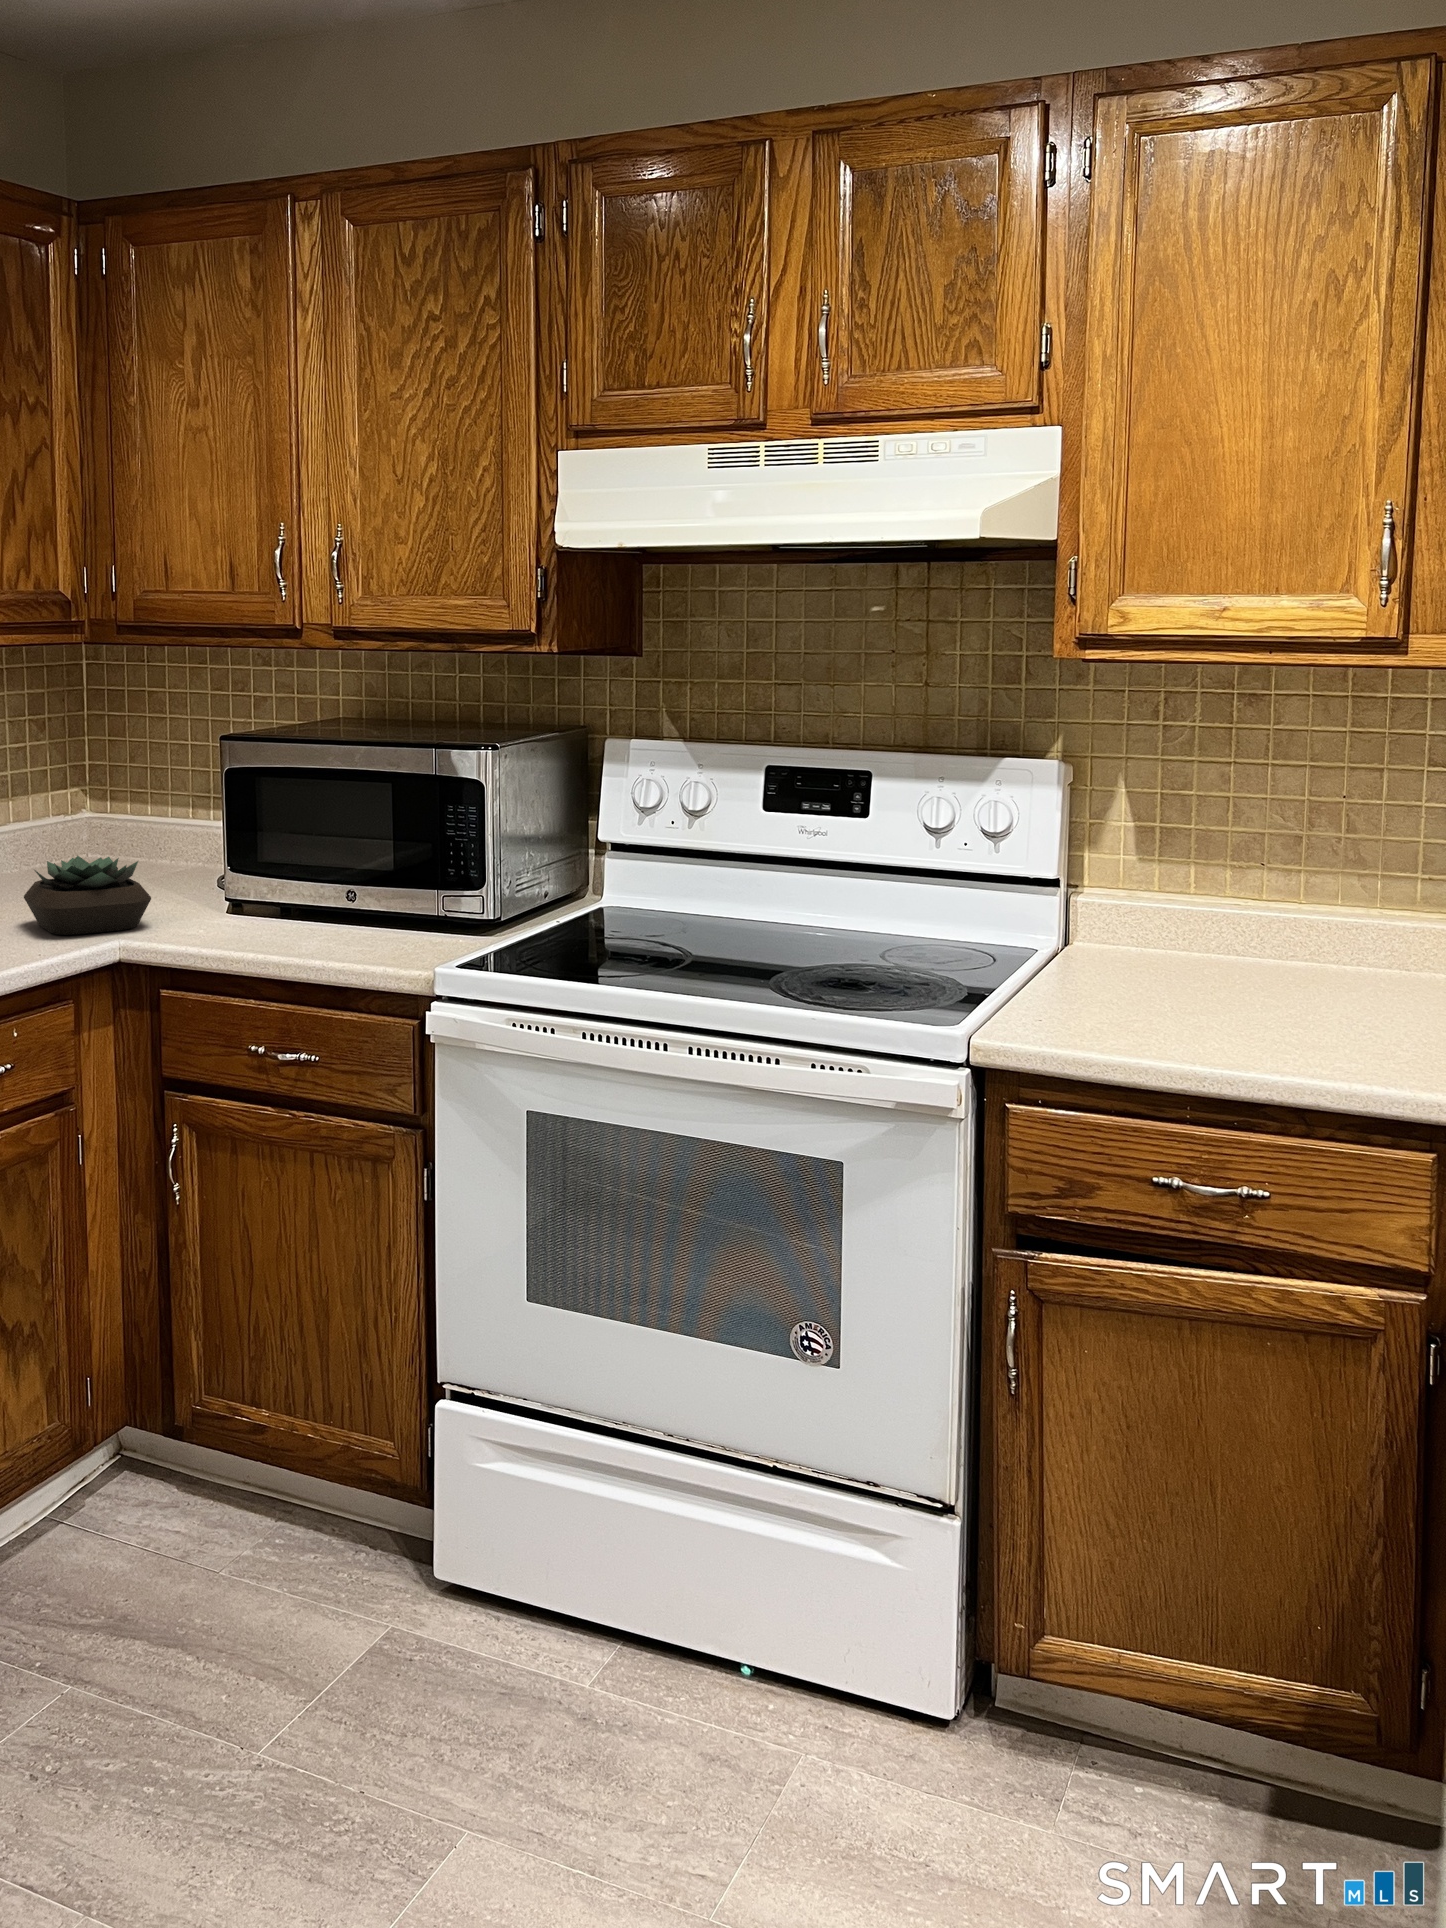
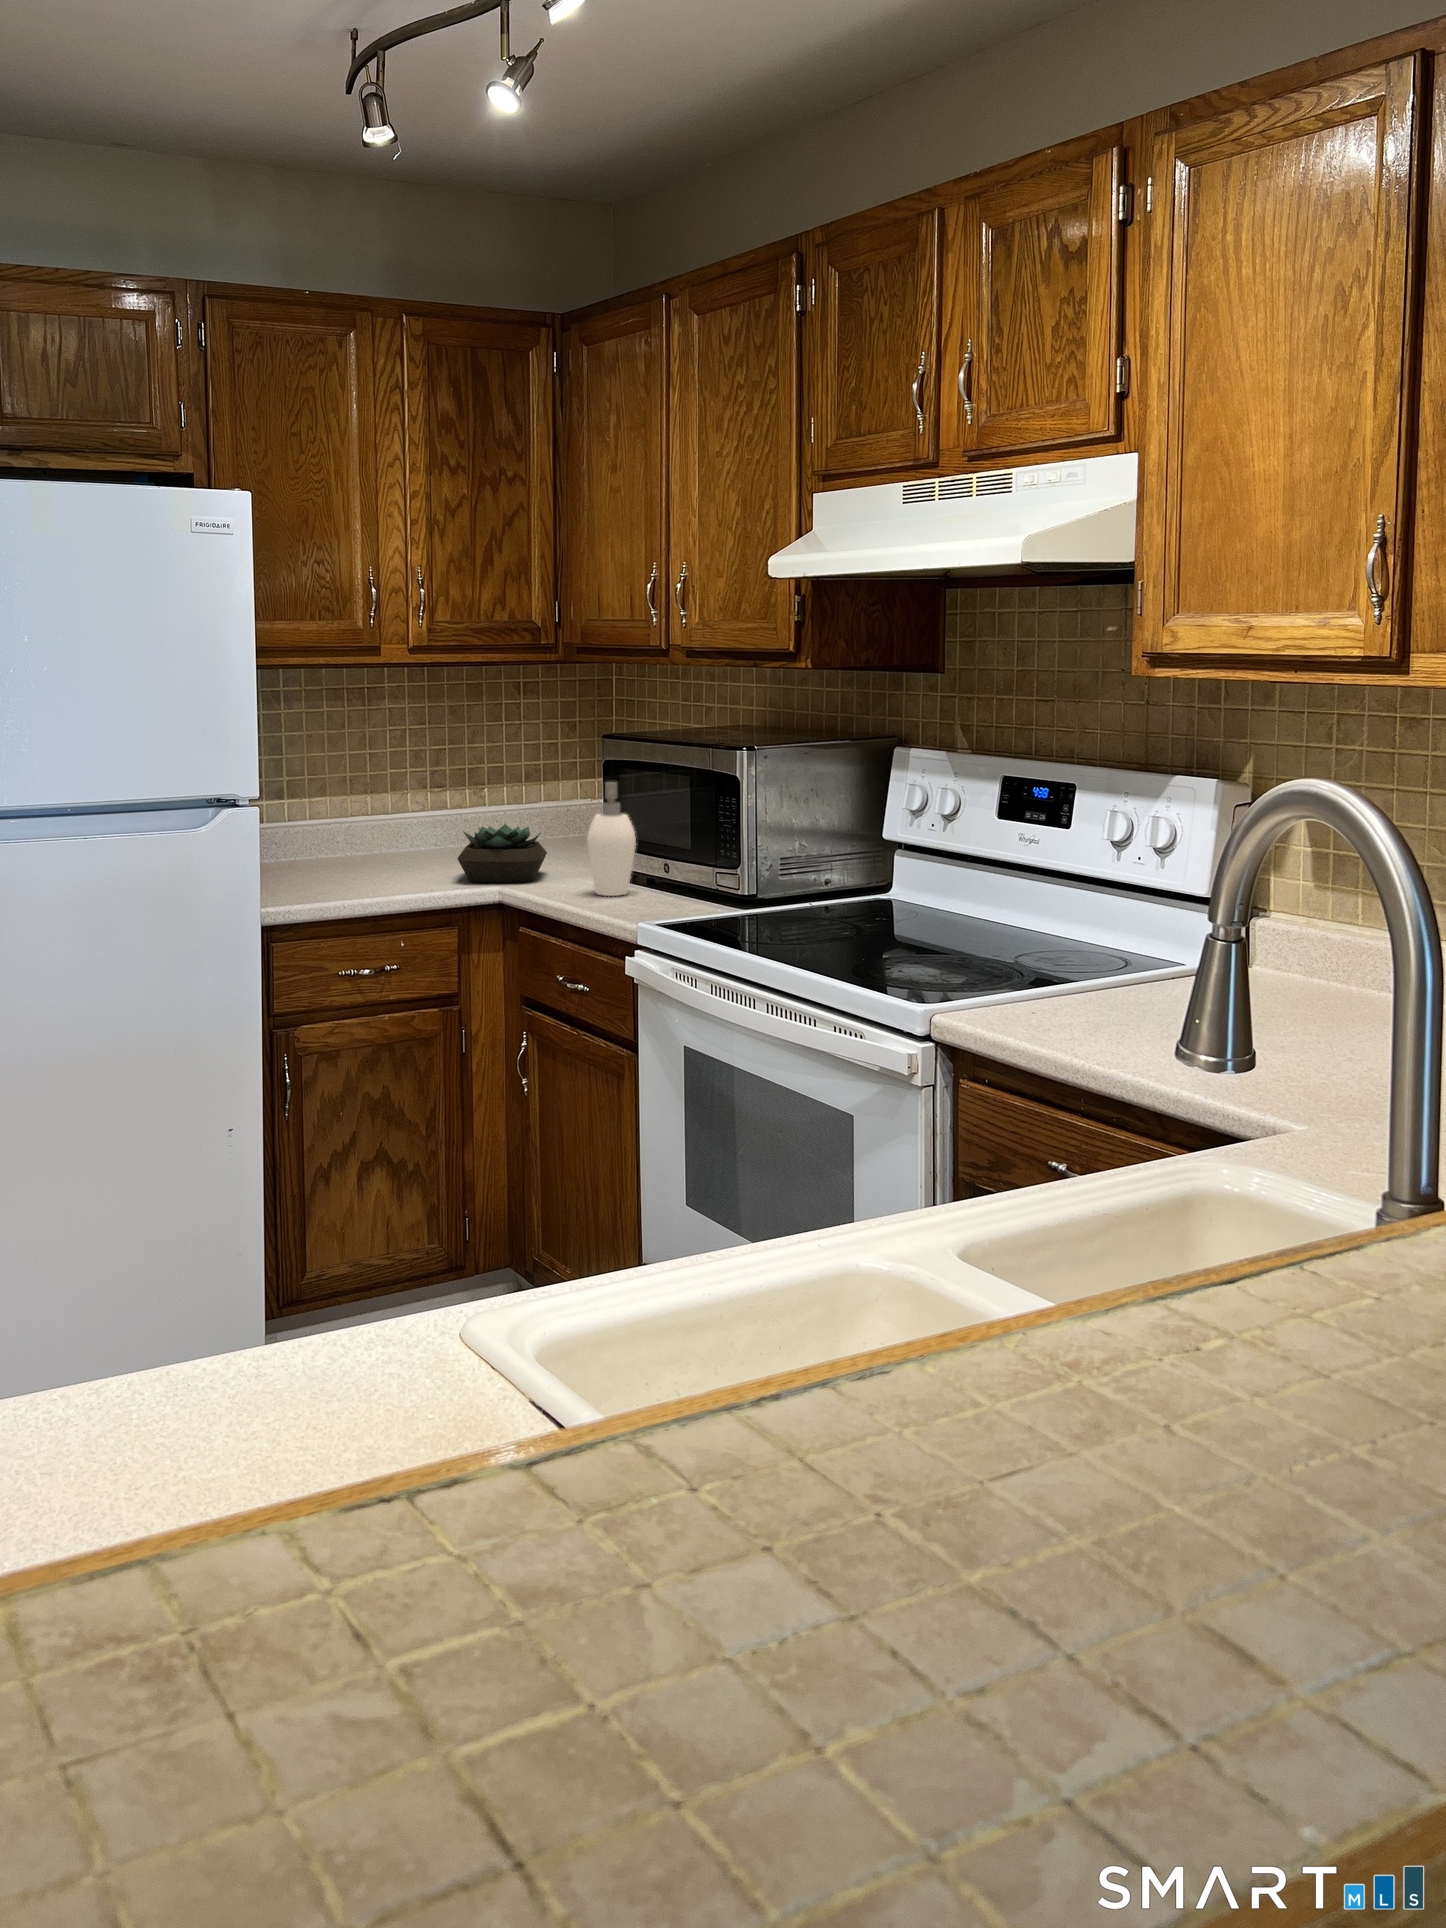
soap dispenser: none [247,794,309,936] -> present [587,782,636,896]

